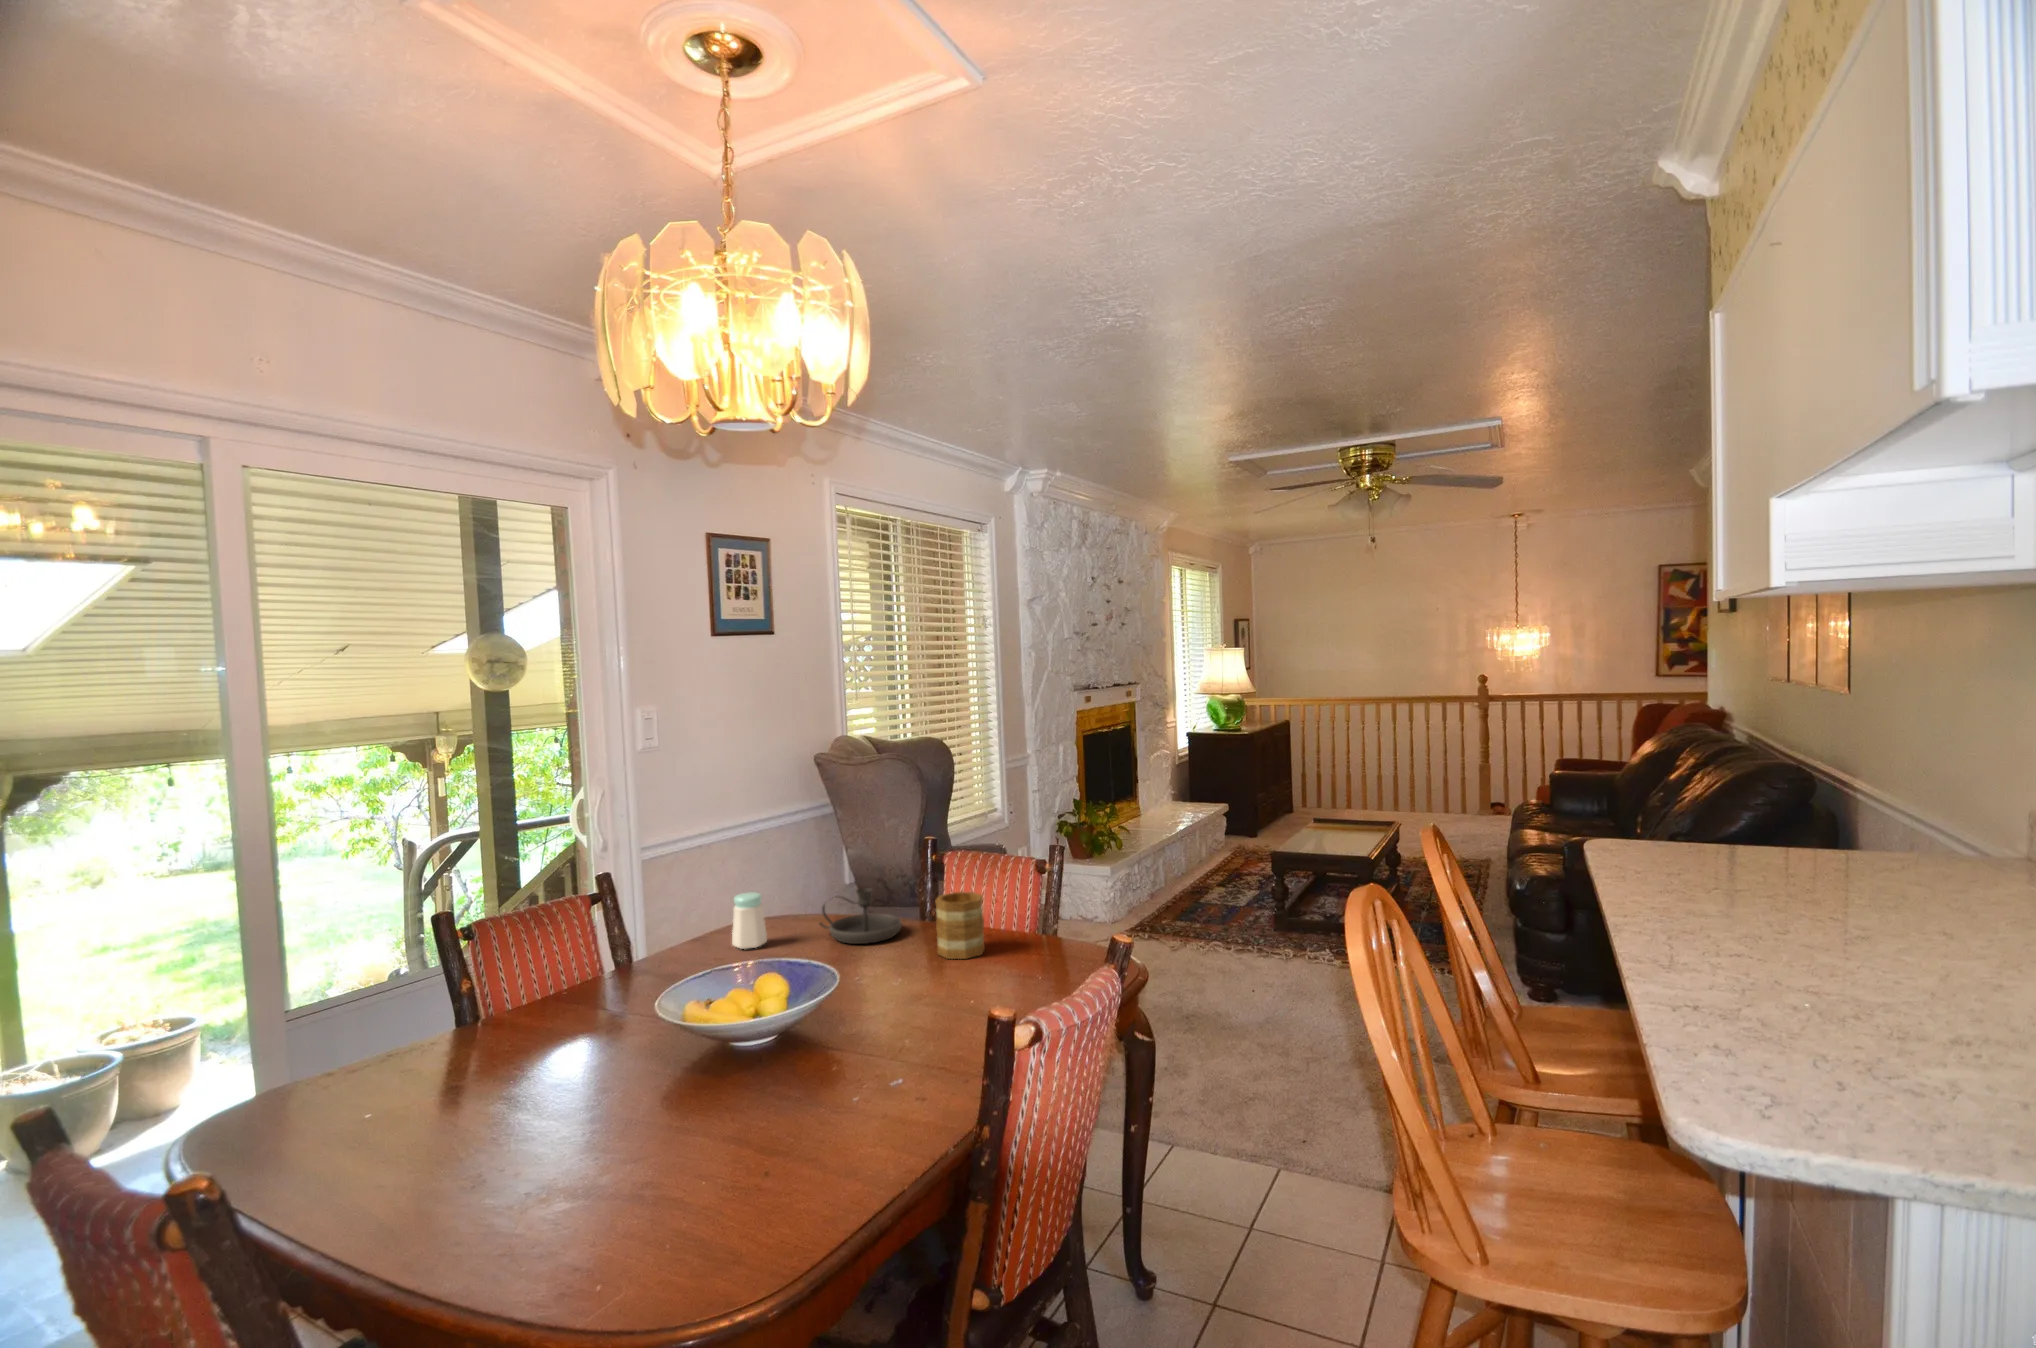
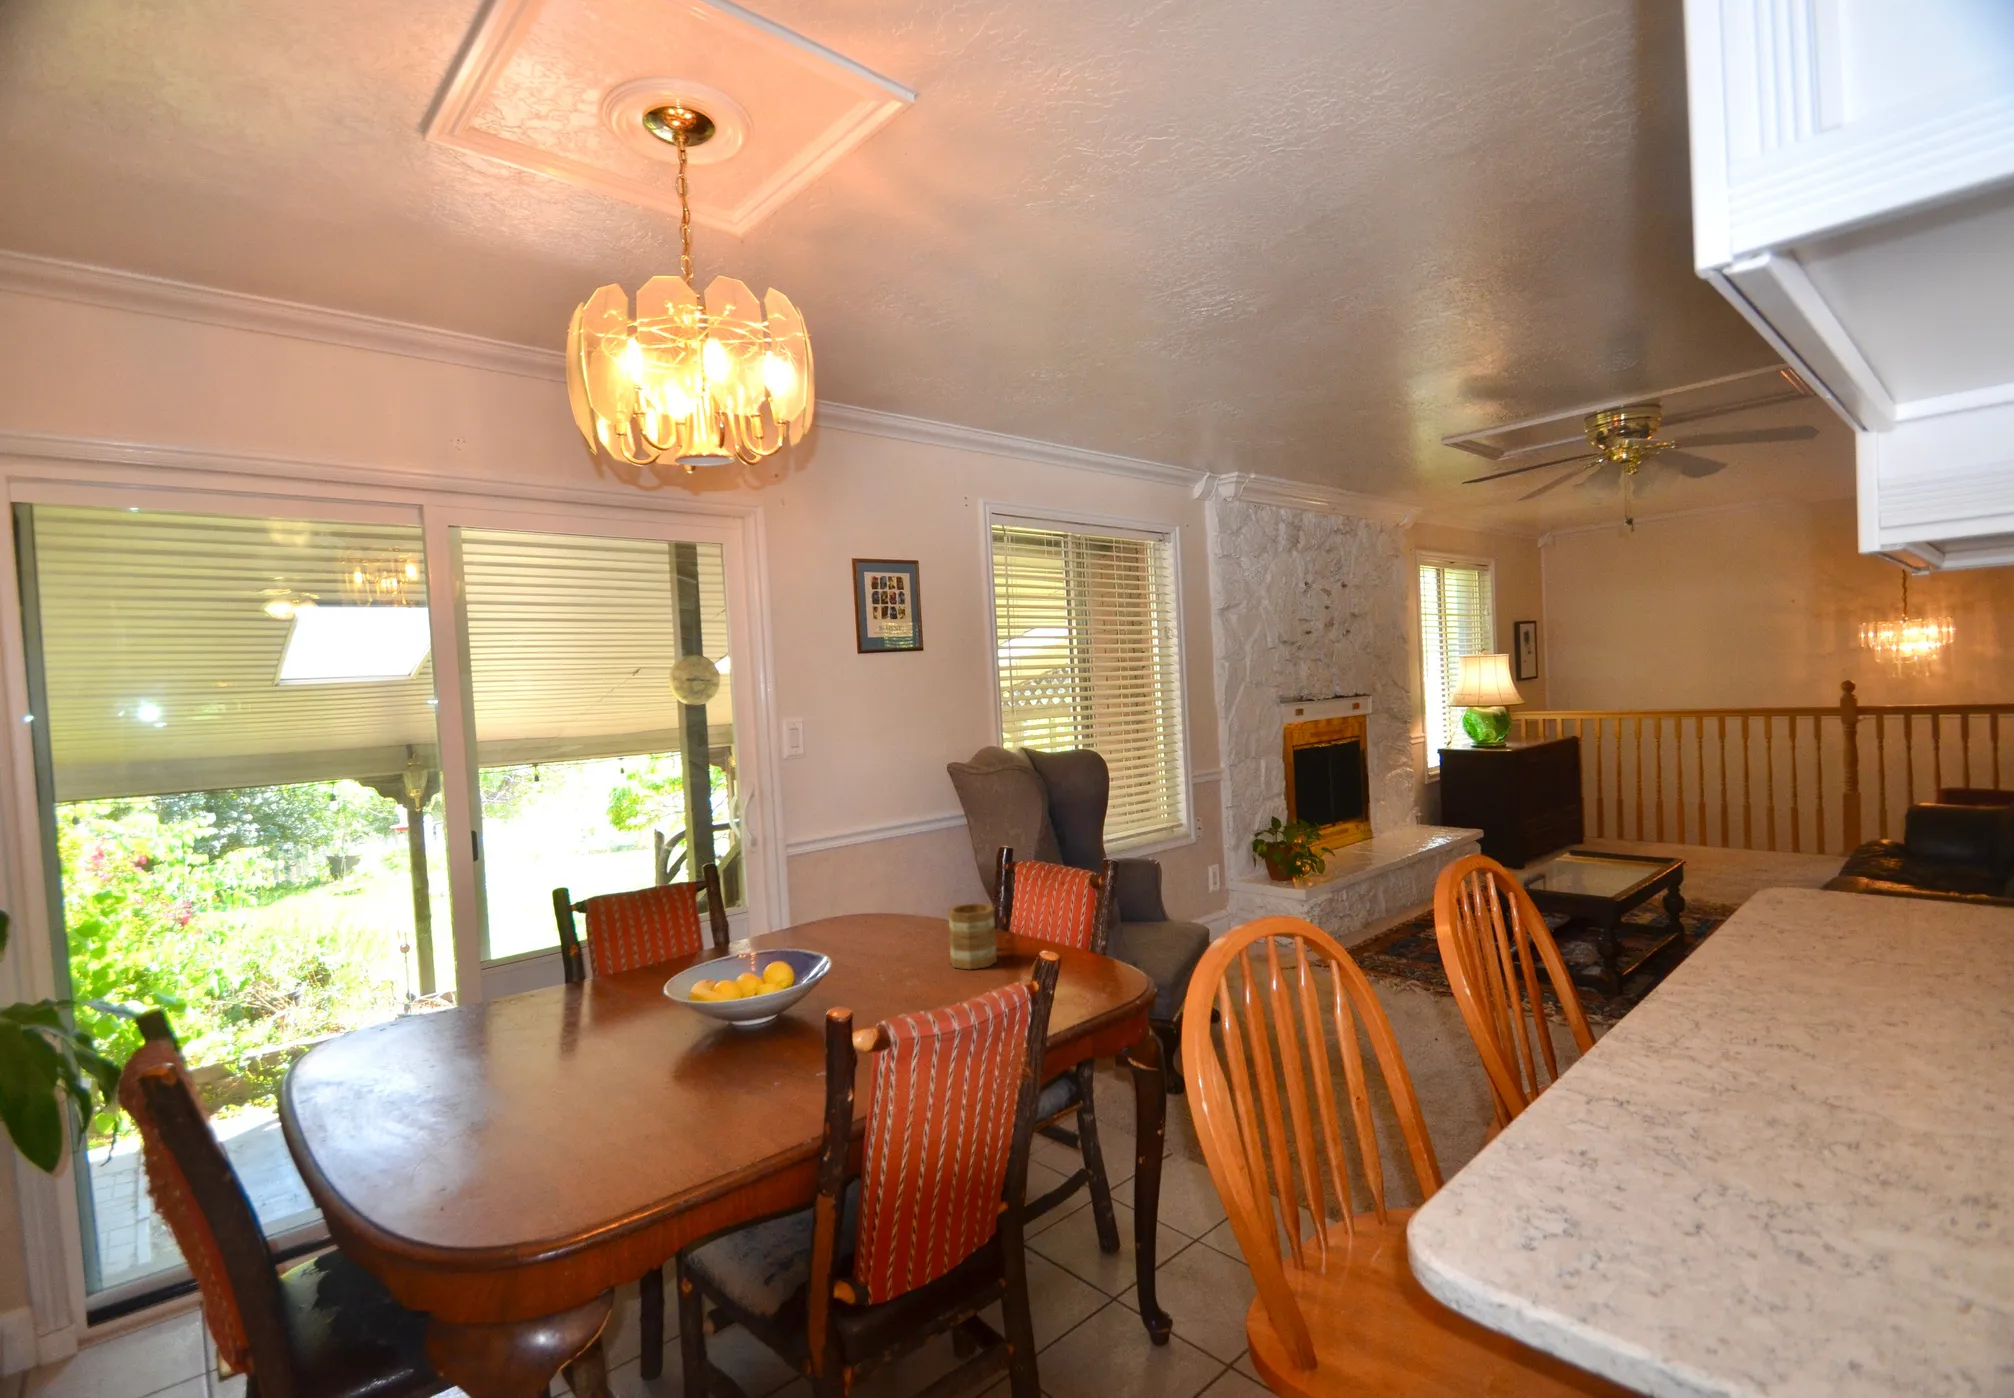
candlestick: present [819,888,902,944] -> none [871,893,944,946]
salt shaker: present [732,892,767,949] -> none [792,890,822,941]

